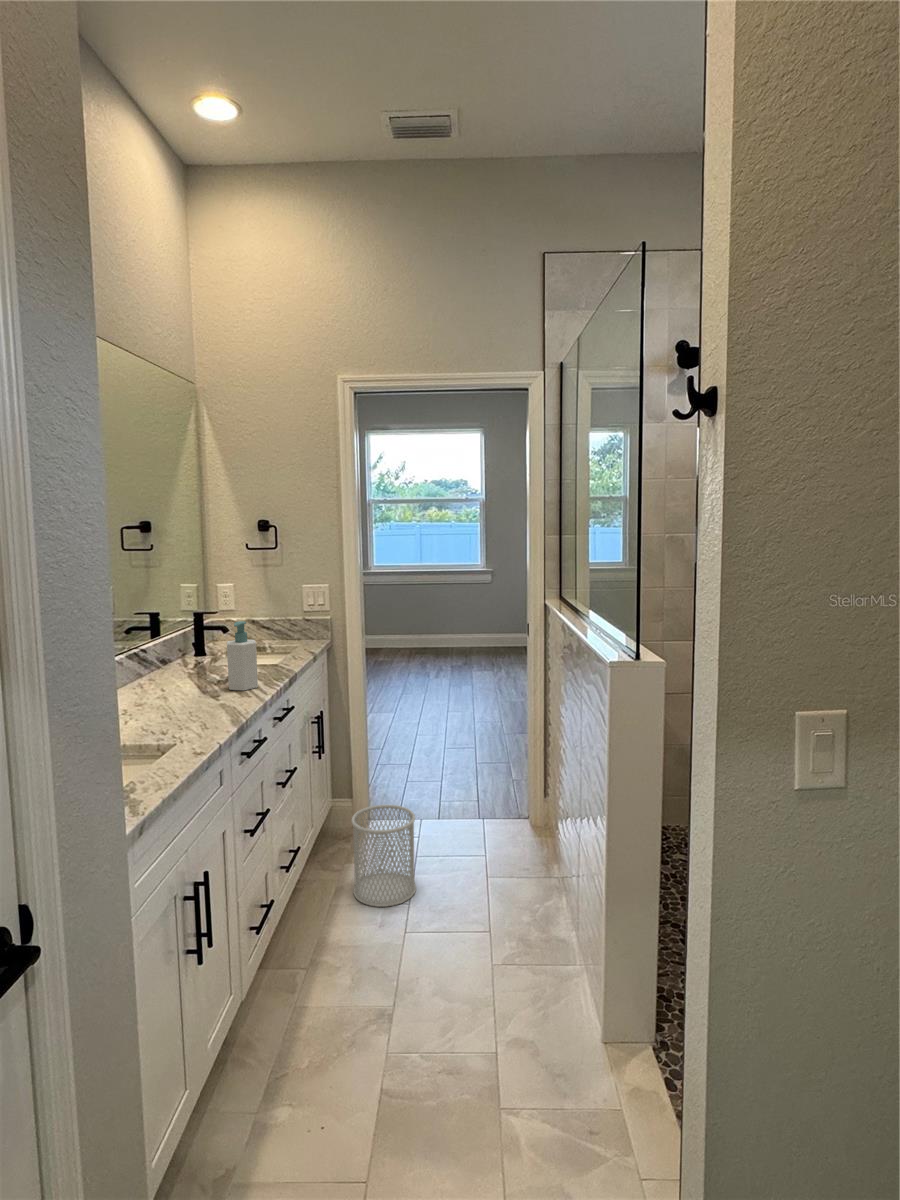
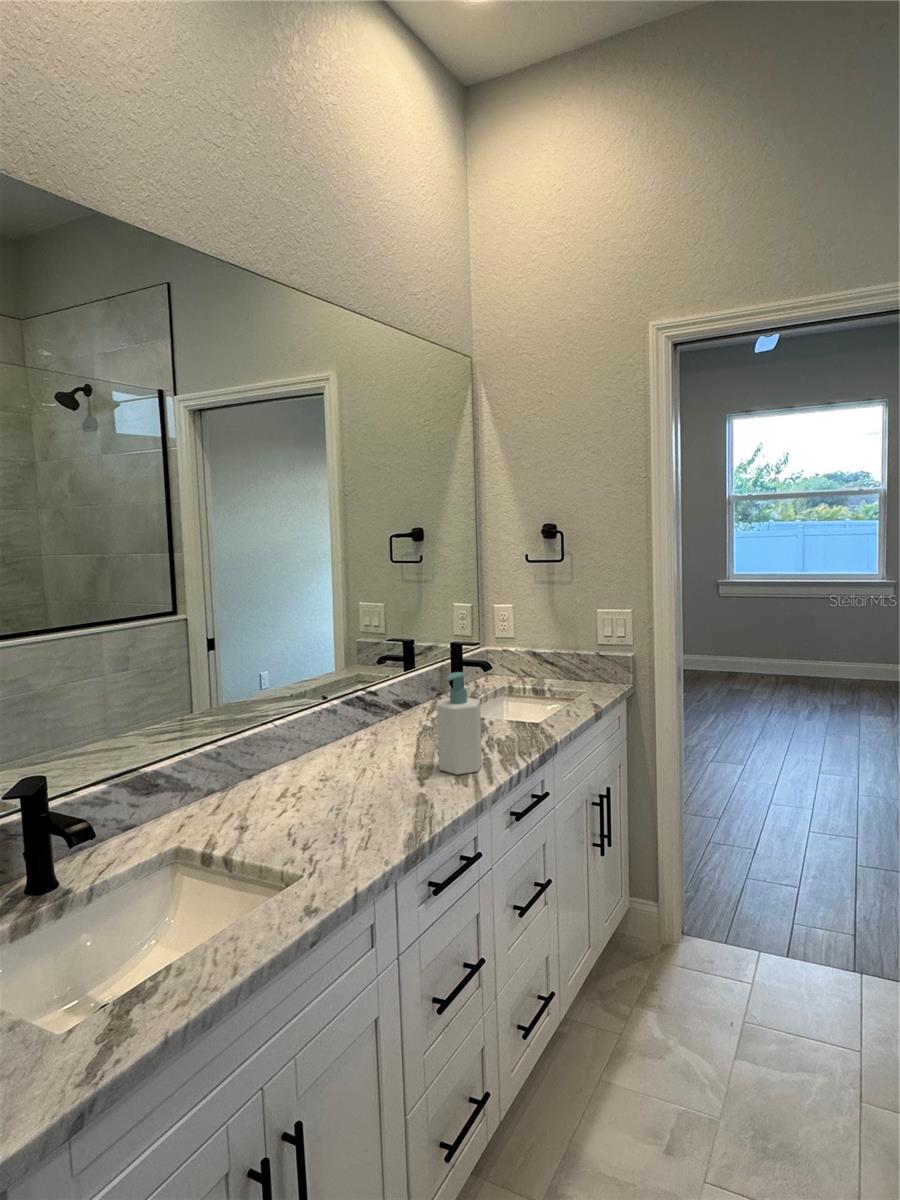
wastebasket: present [352,805,416,907] -> none [630,955,735,1140]

